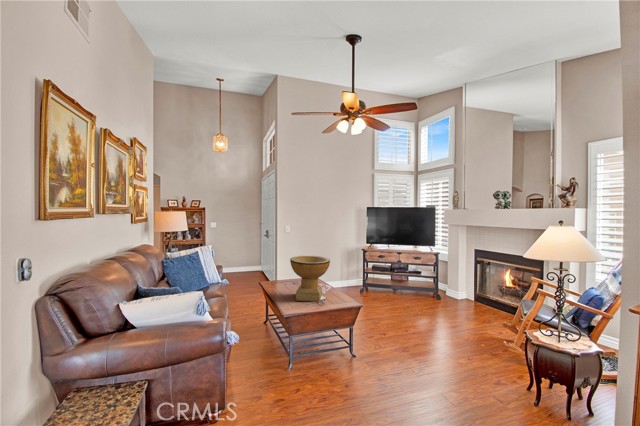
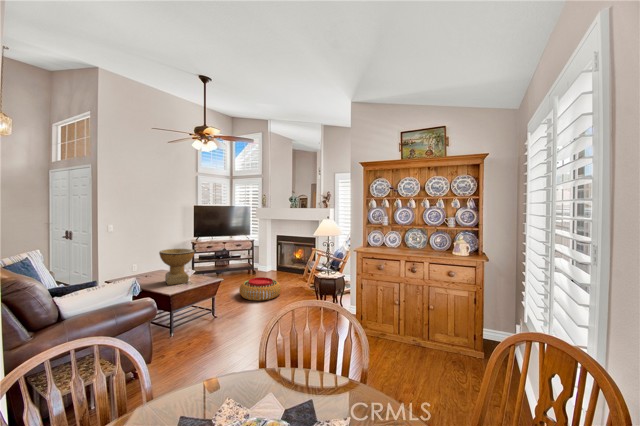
pouf: none [401,309,467,349] -> present [239,277,281,301]

